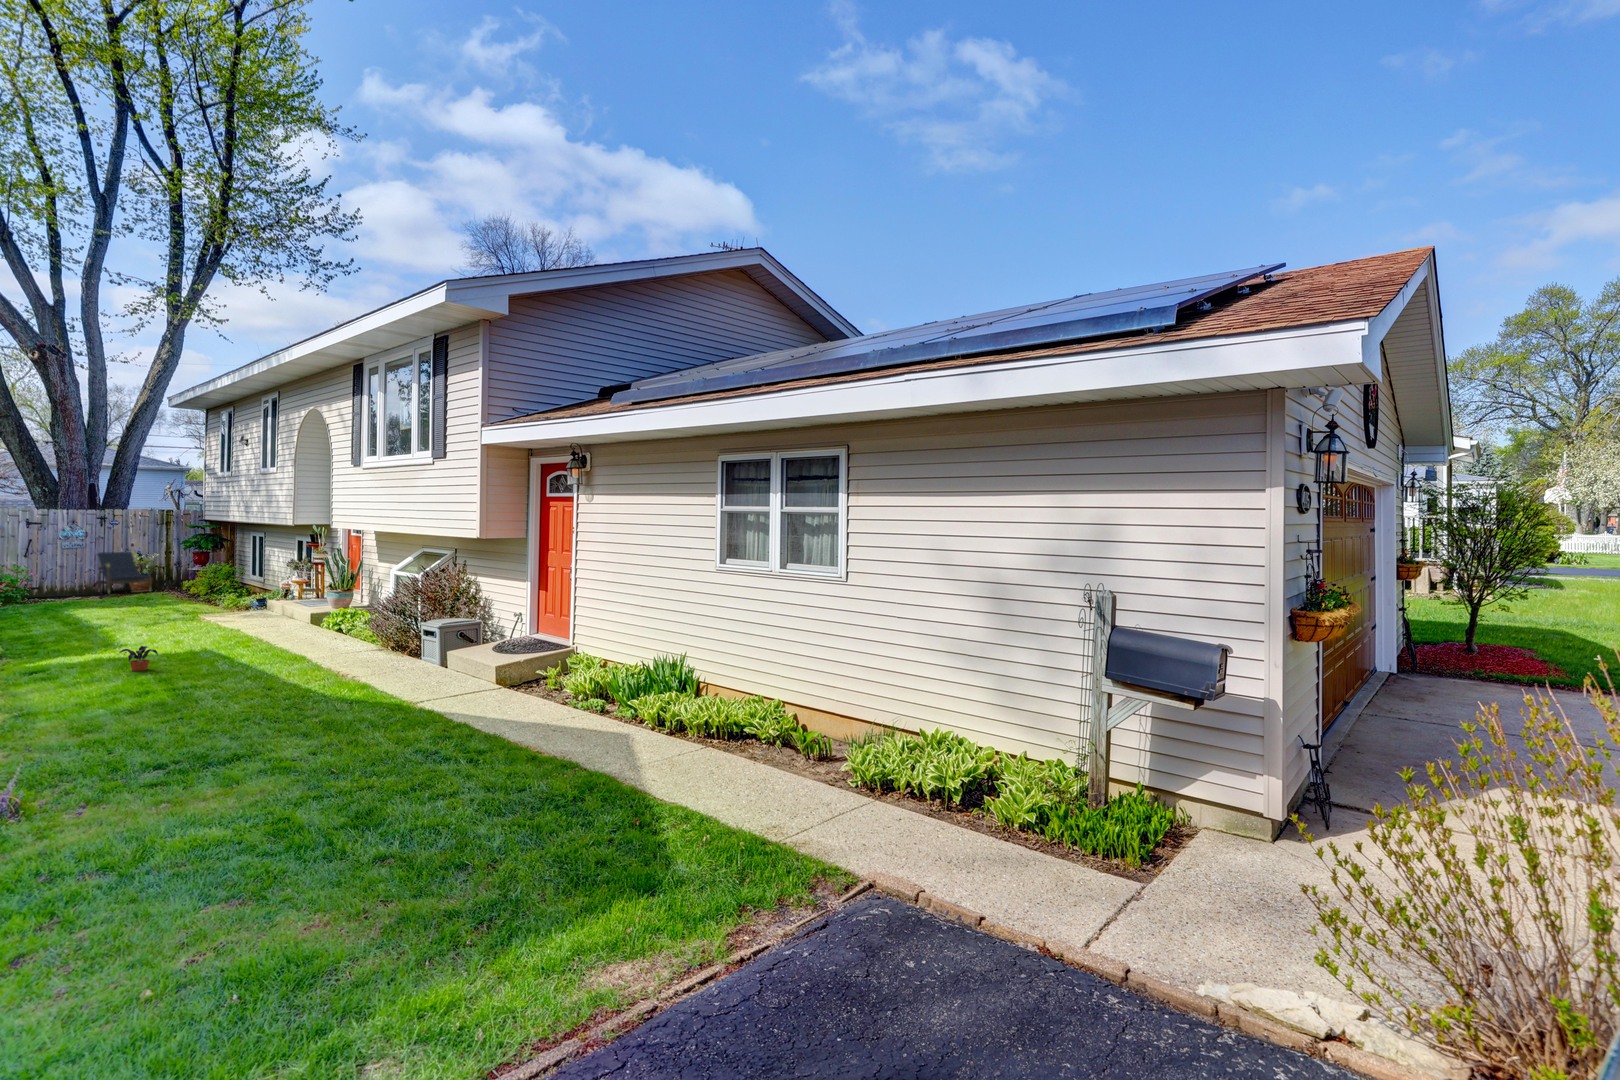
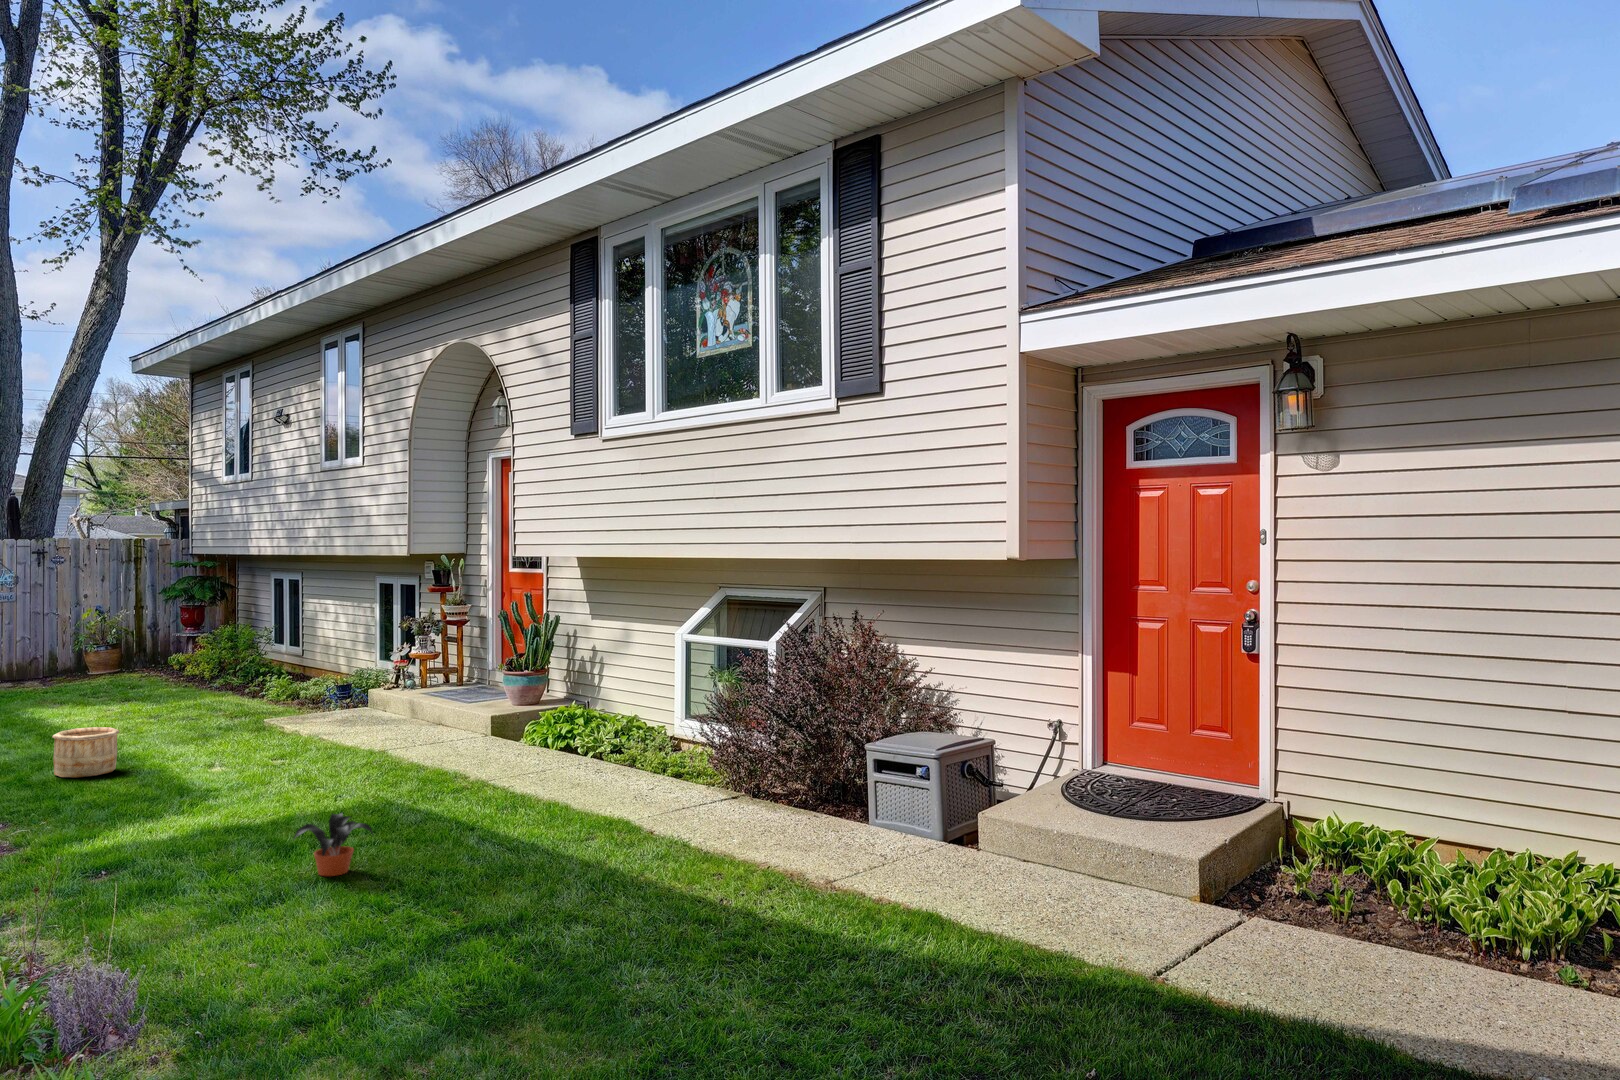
lounge chair: present [98,552,151,593] -> none [35,607,120,679]
wooden bucket: none [53,614,90,638] -> present [52,727,119,777]

